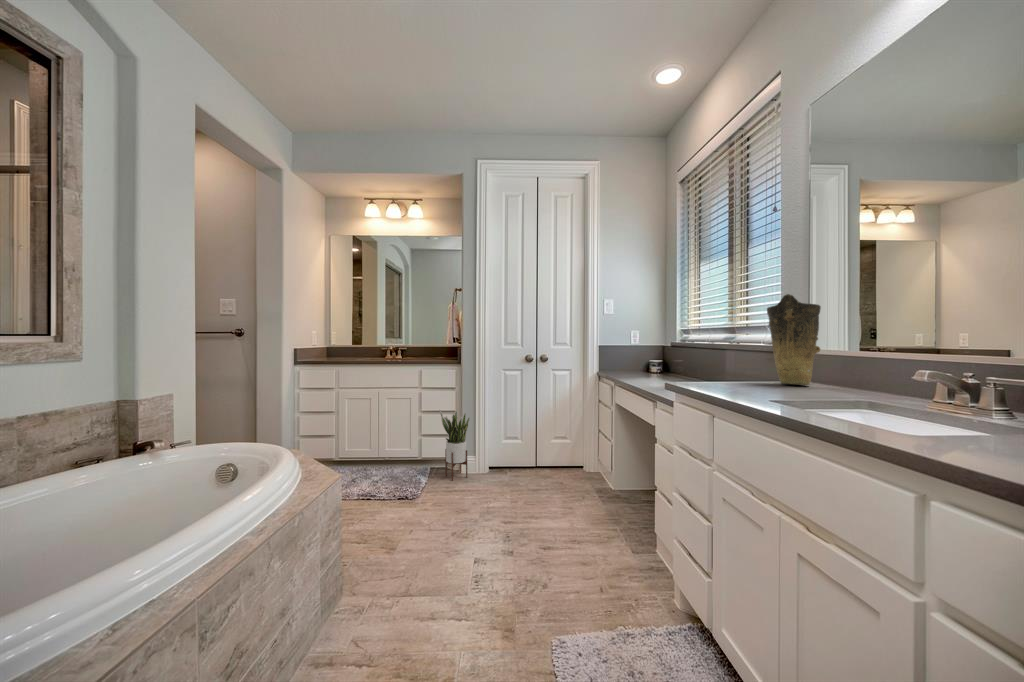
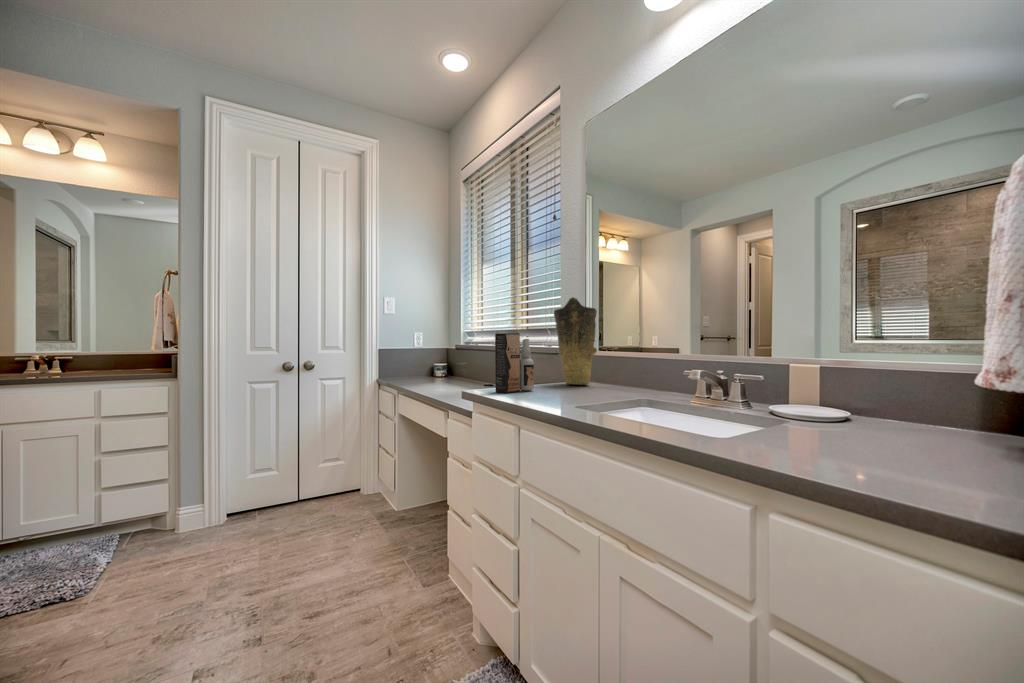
spray bottle: none [695,332,737,387] -> present [495,333,534,393]
potted plant: present [440,409,470,480] -> none [136,441,193,547]

